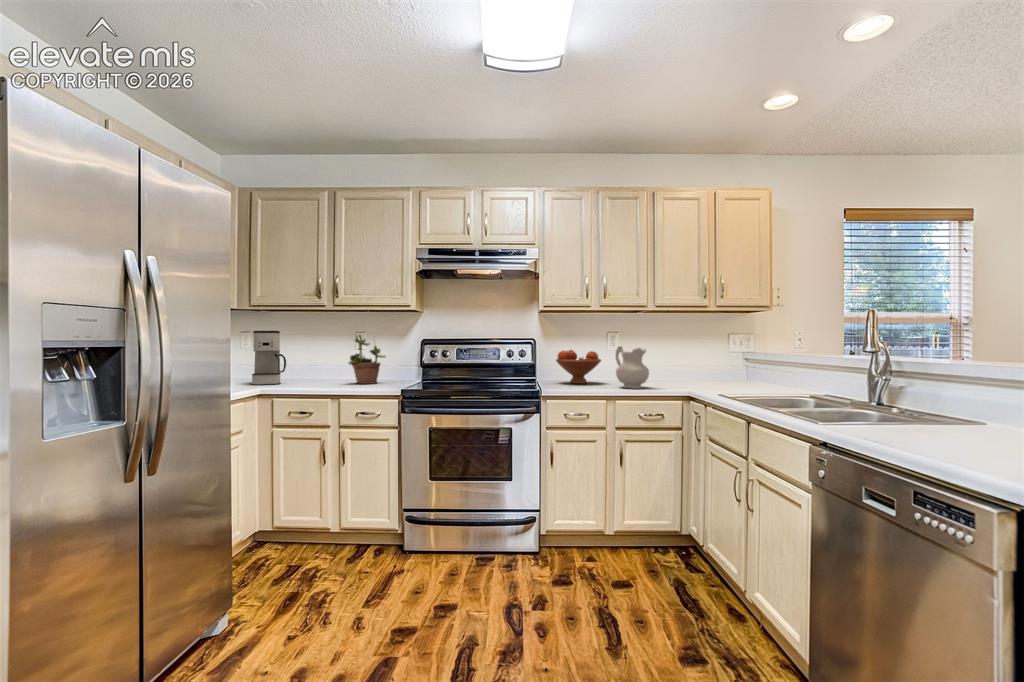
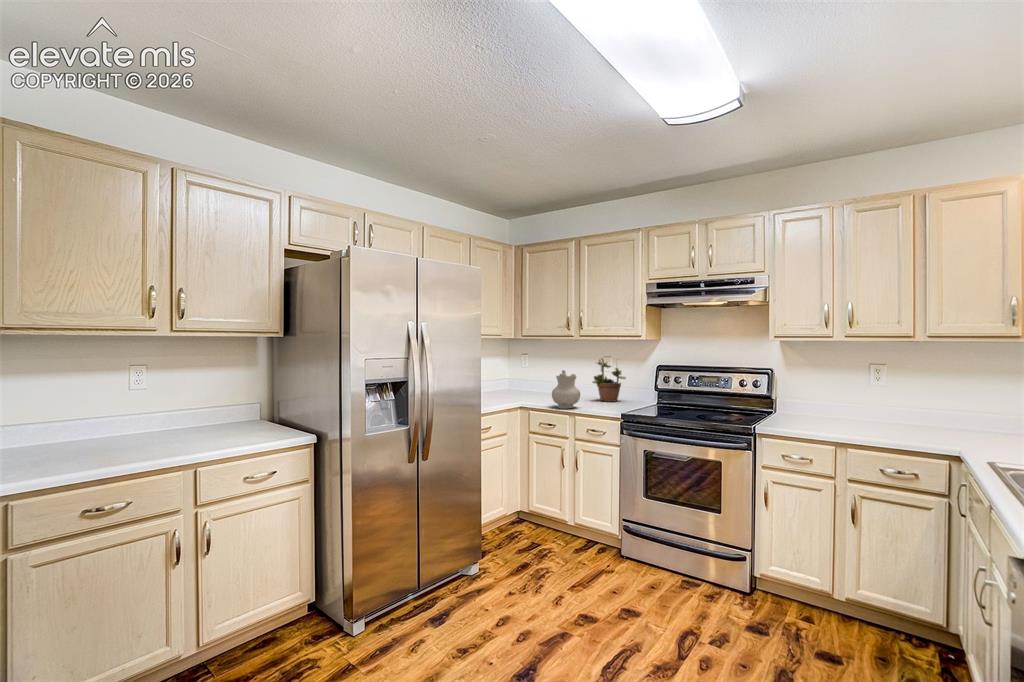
coffee maker: present [252,331,286,385] -> none [524,351,549,395]
ceramic pitcher: present [615,347,649,389] -> present [552,370,580,409]
fruit bowl: present [556,350,601,384] -> none [799,383,860,424]

